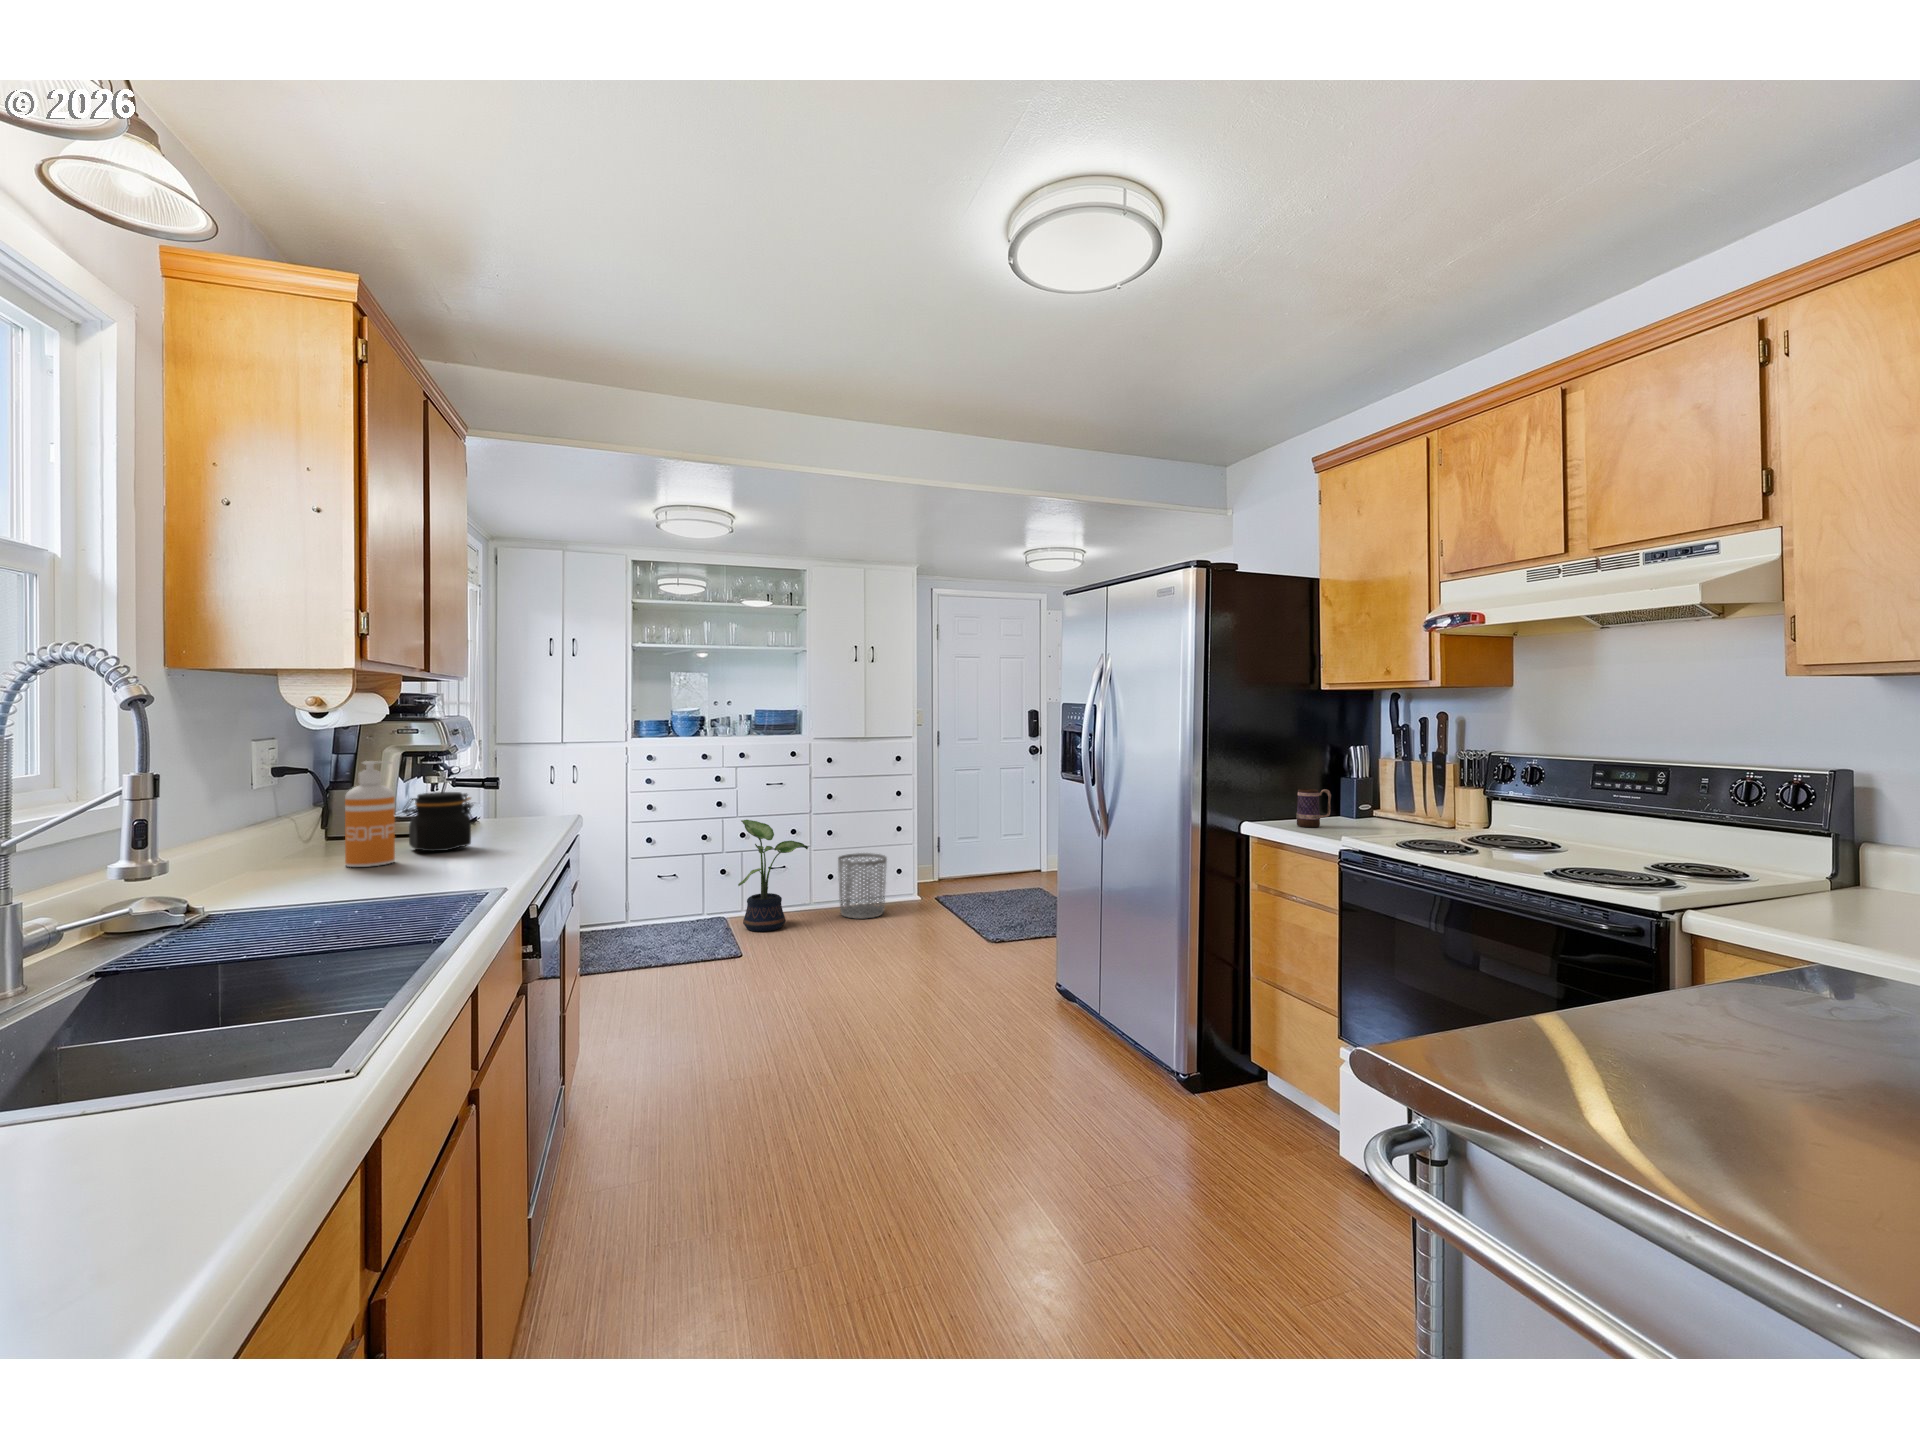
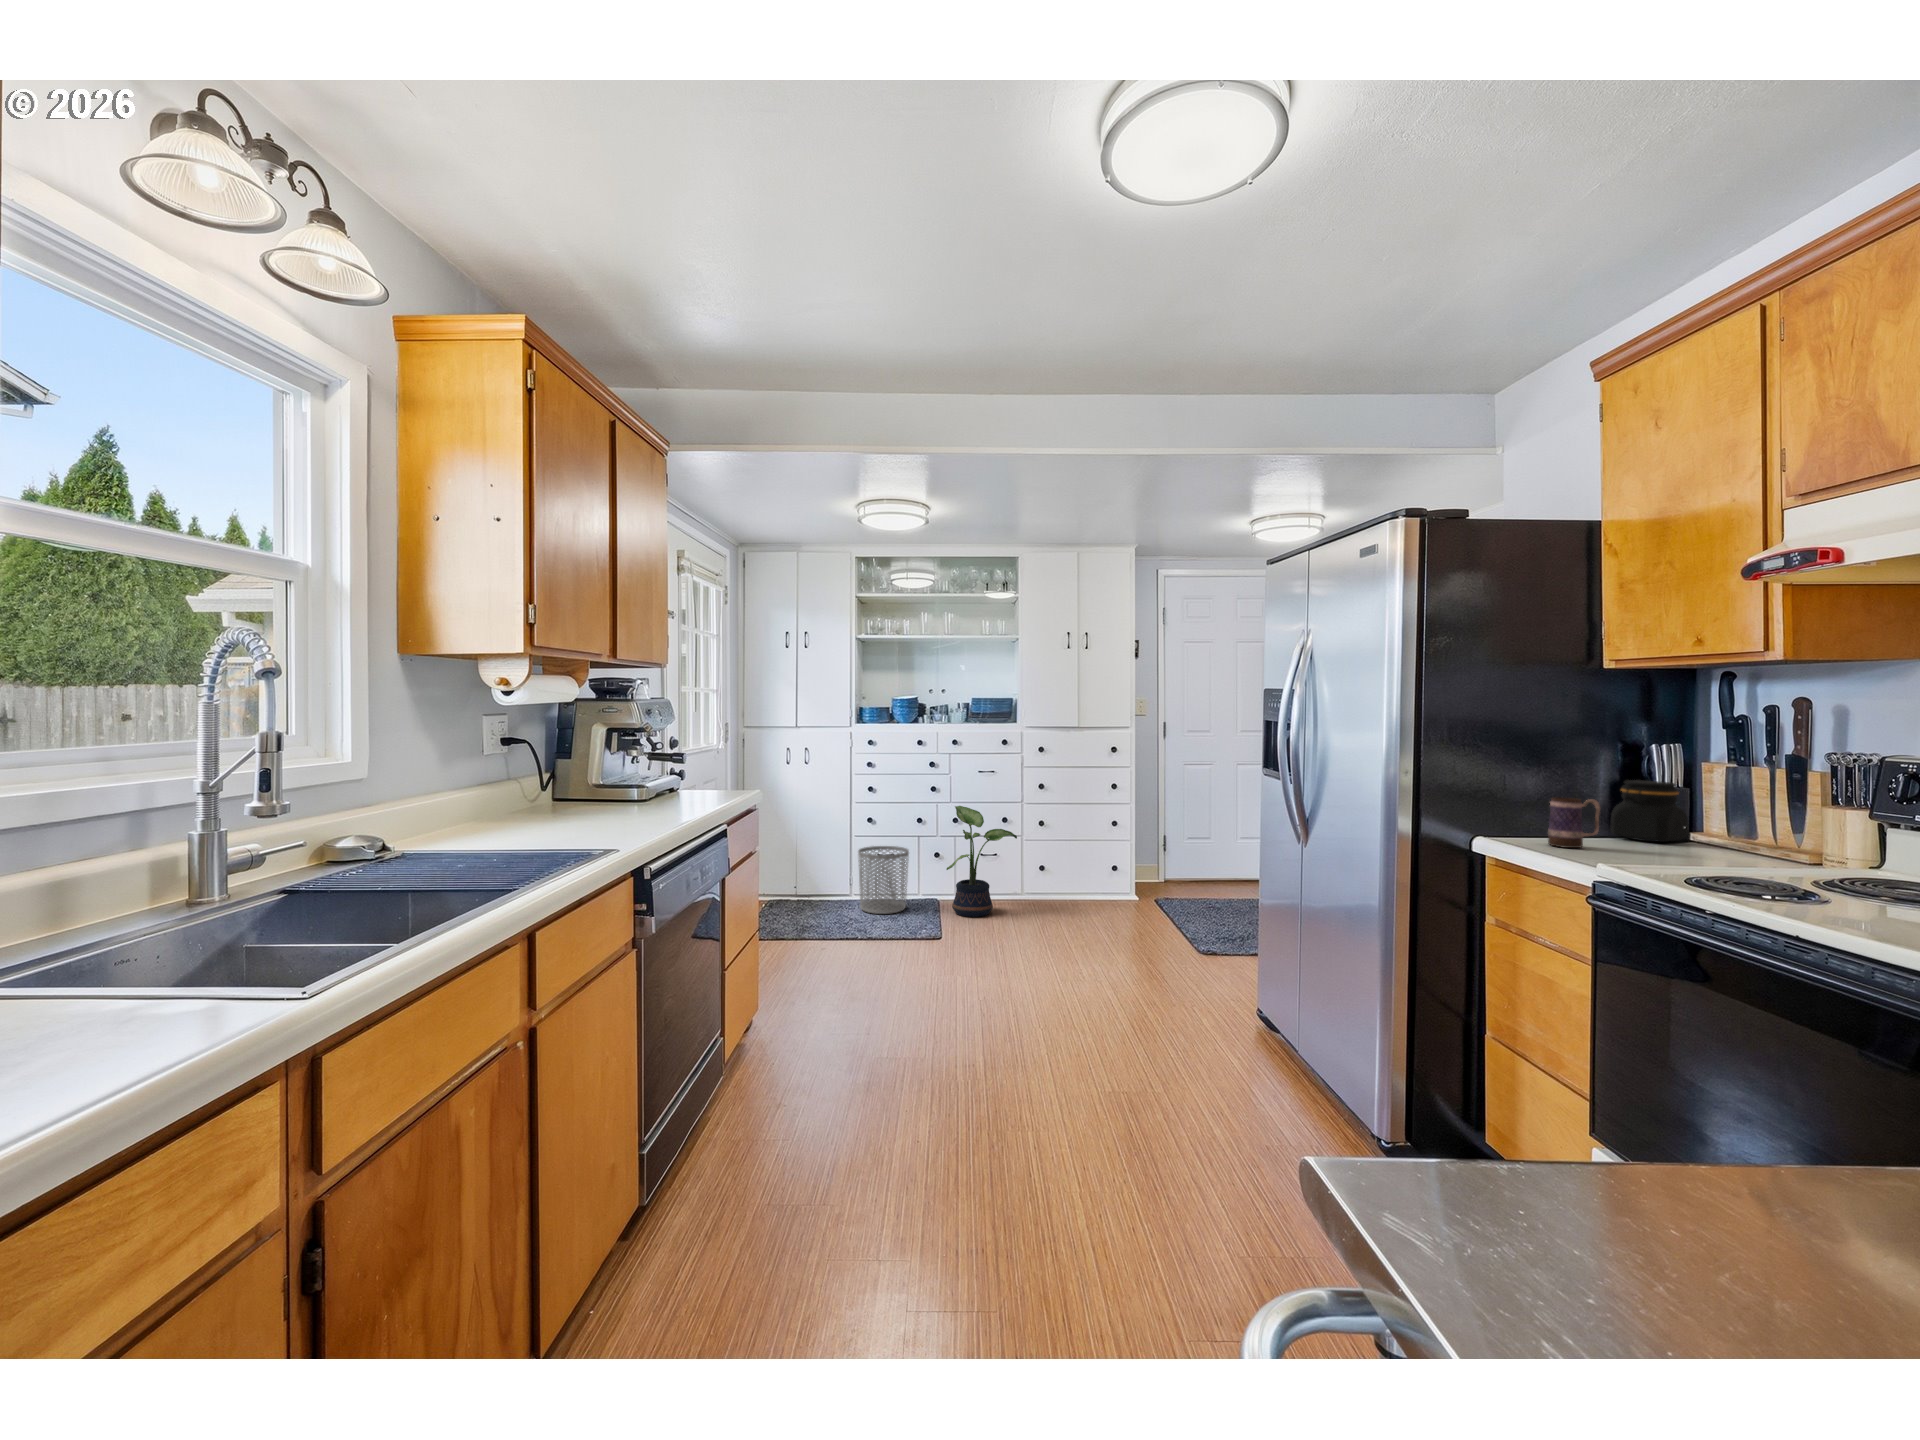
soap dispenser: present [345,761,395,867] -> none [534,733,574,825]
jar: present [402,792,475,851] -> present [1610,780,1688,842]
waste bin: present [838,853,887,919] -> present [858,846,909,914]

